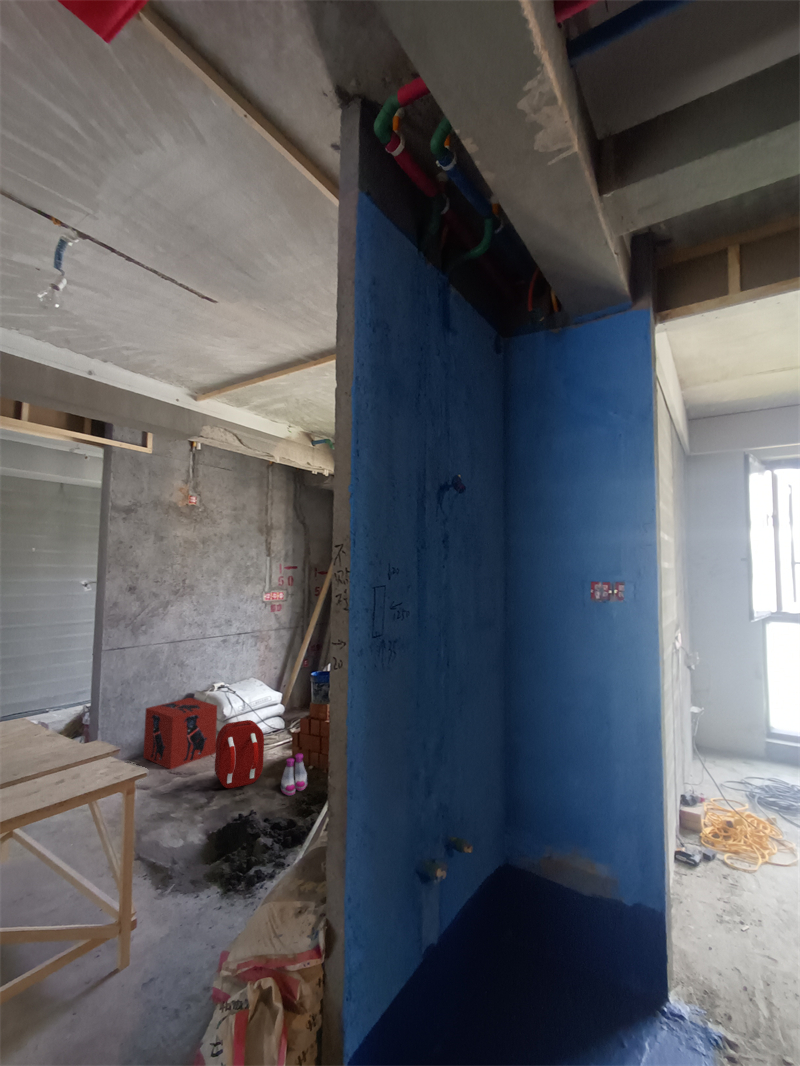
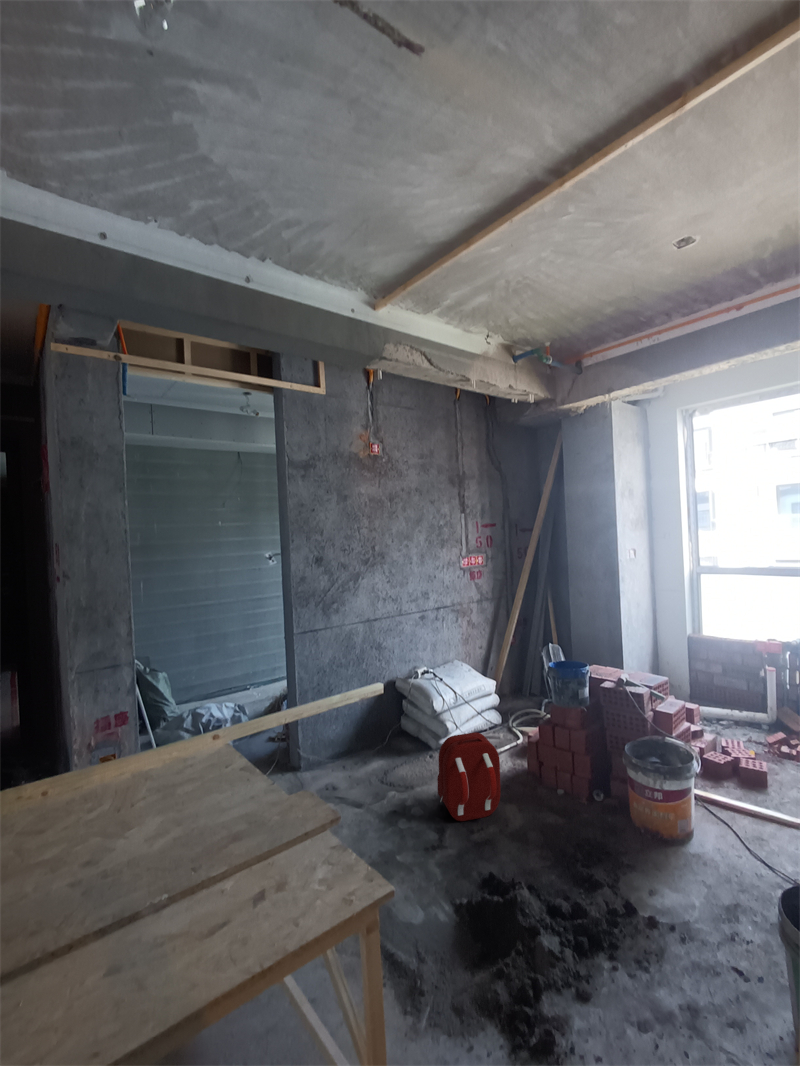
storage box: present [144,698,217,769] -> none [347,685,428,777]
boots: present [281,753,307,795] -> none [530,786,566,848]

